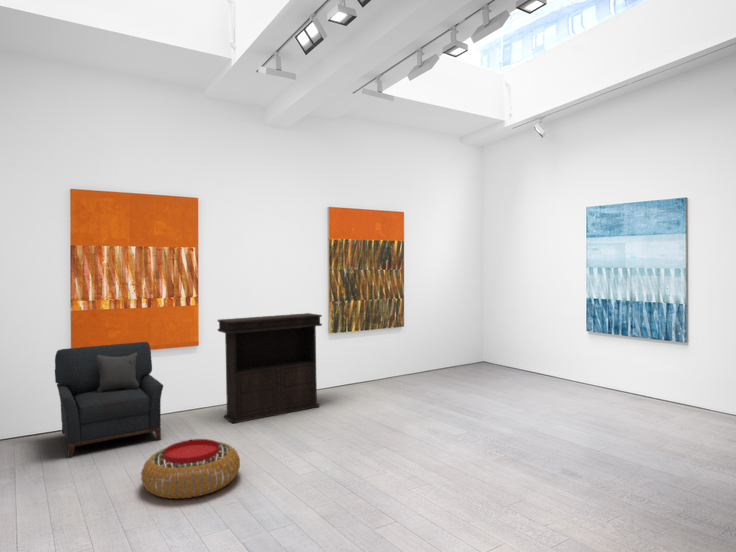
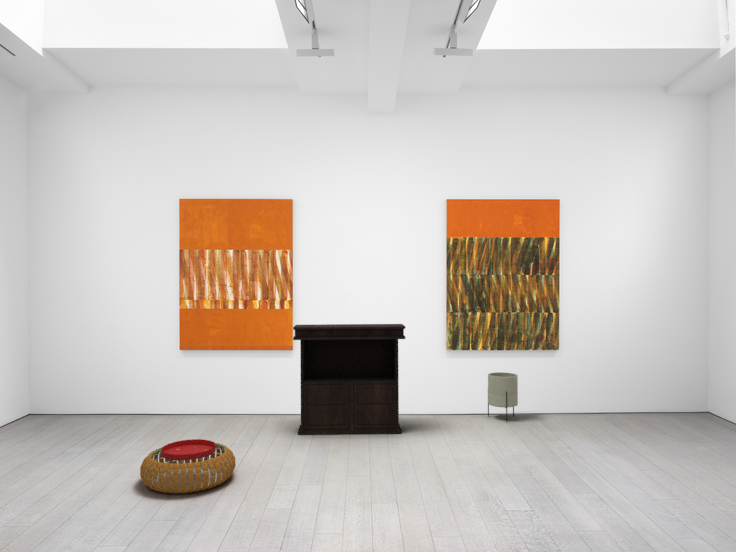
armchair: present [55,342,163,457] -> none [140,342,242,439]
planter: none [362,348,385,386] -> present [488,372,518,422]

